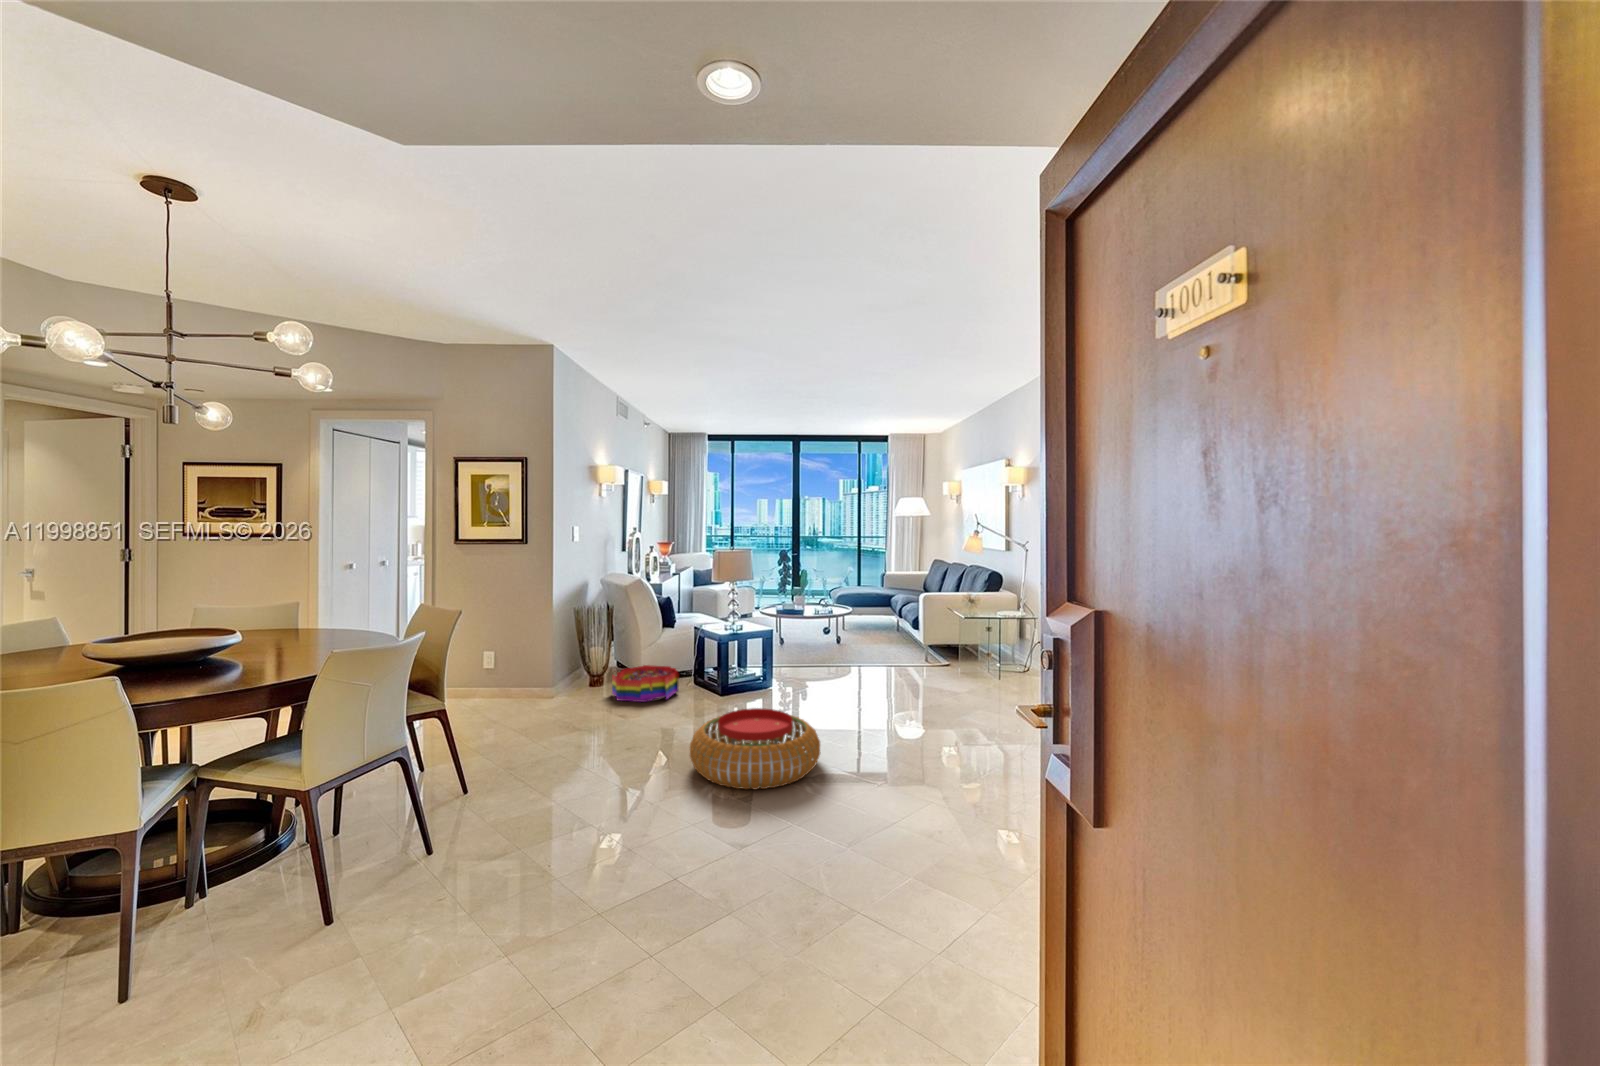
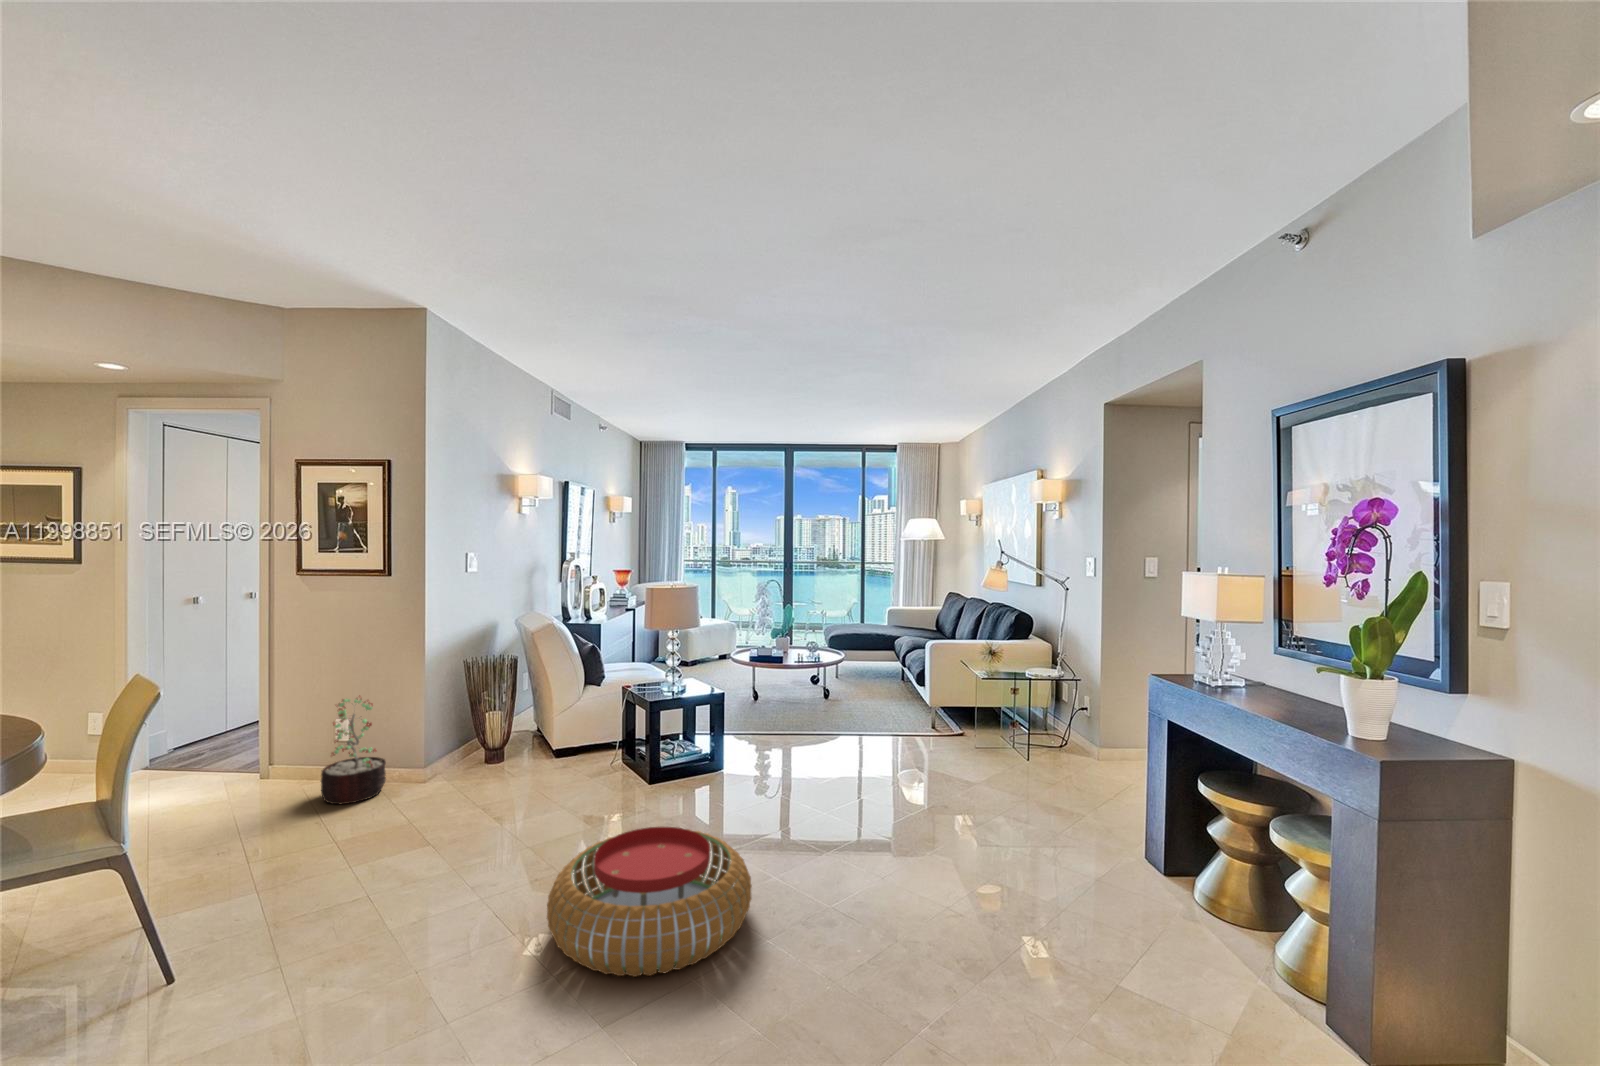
decorative plant: none [484,633,529,711] -> present [321,698,386,804]
storage bin: present [612,665,679,702] -> none [504,736,594,792]

